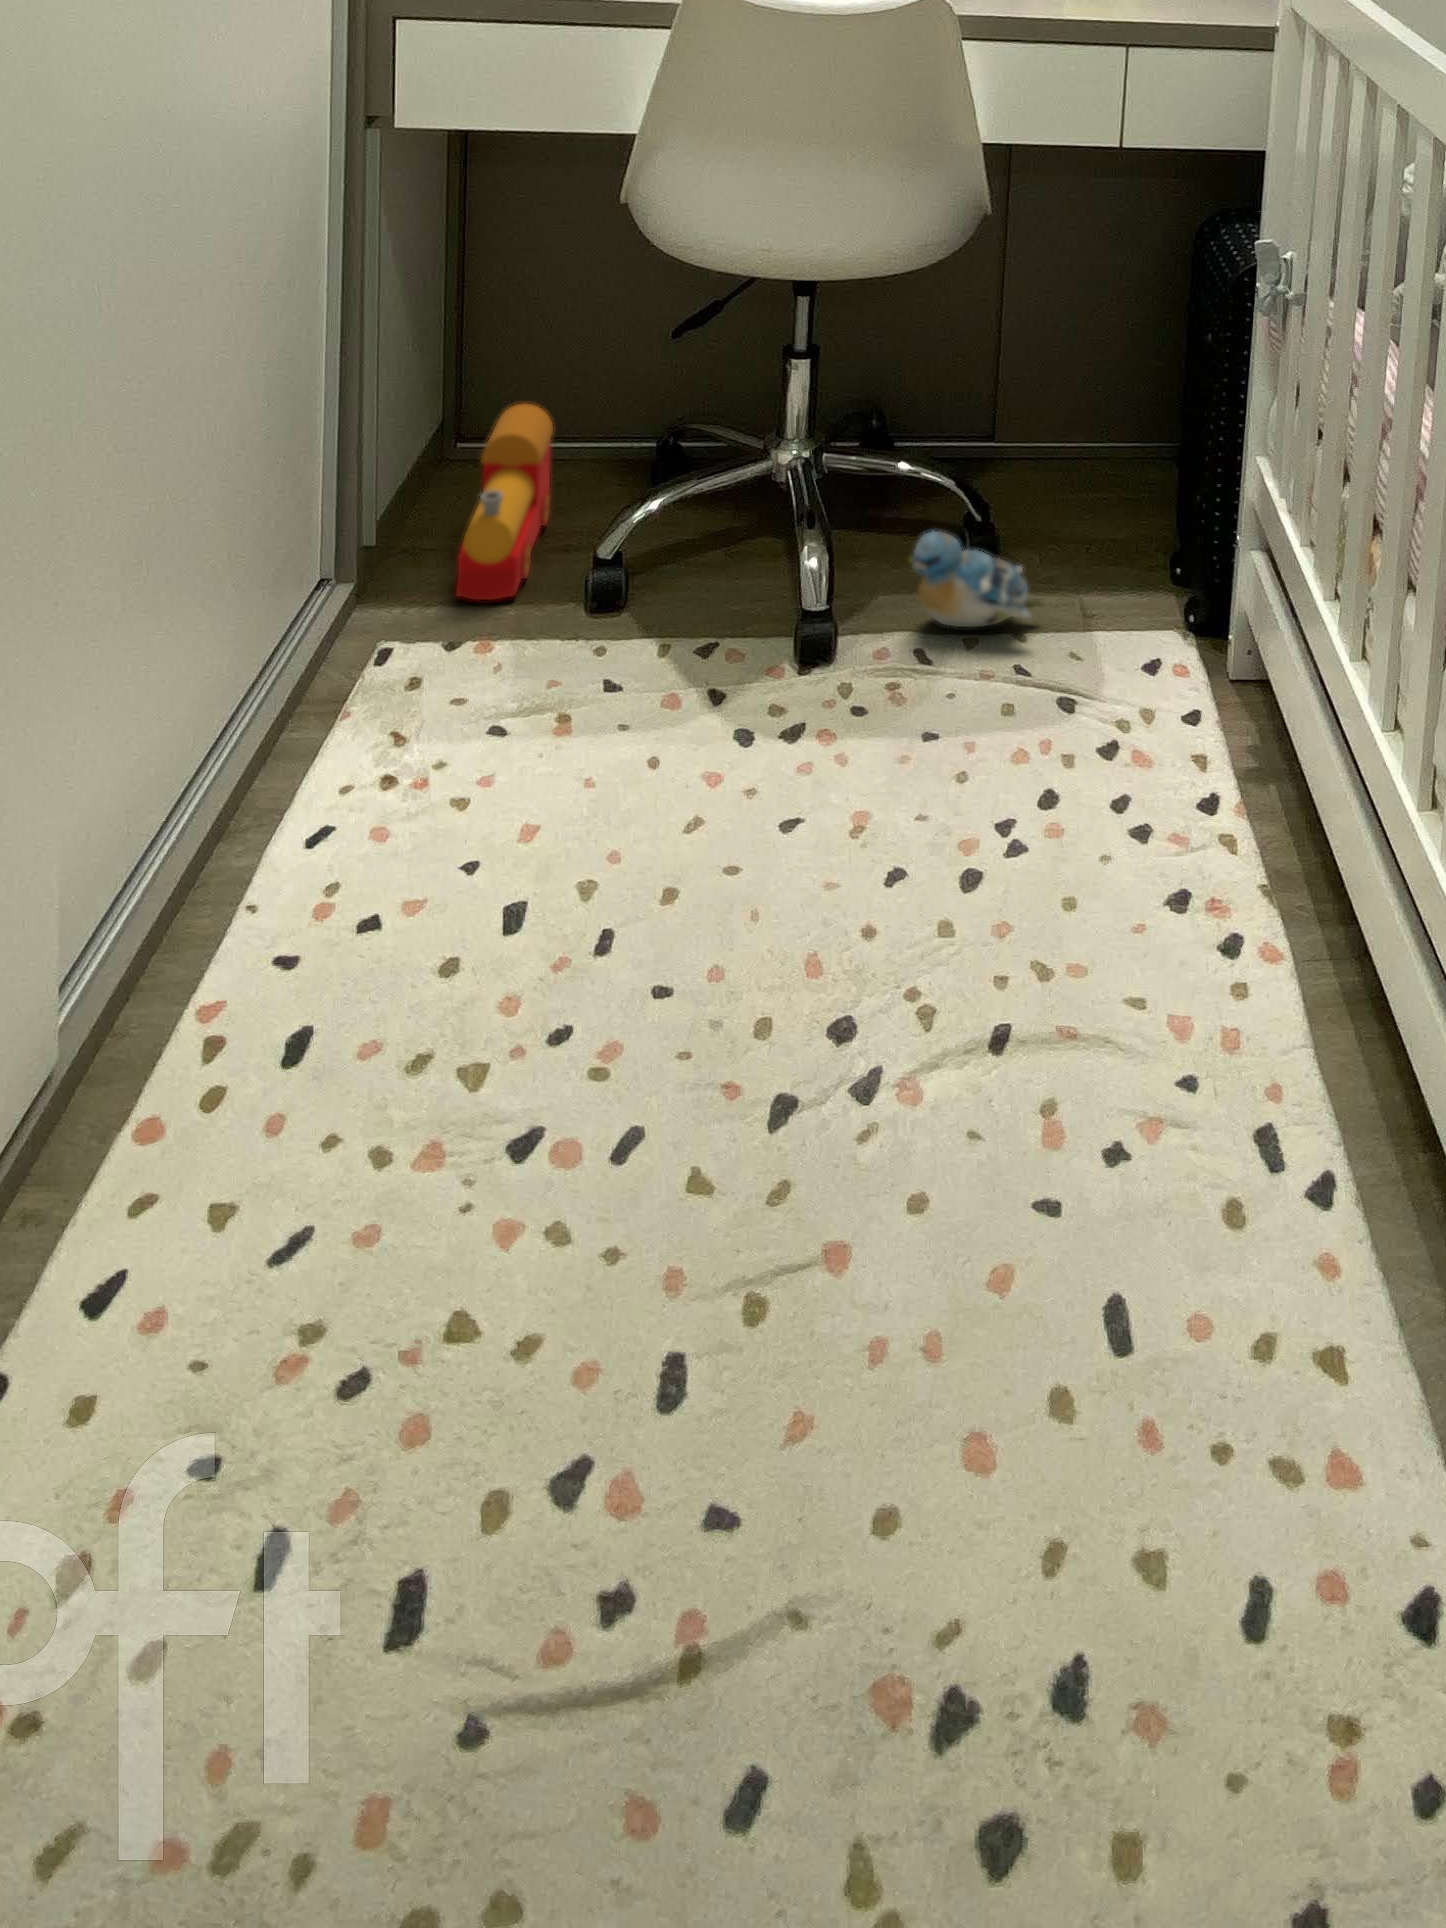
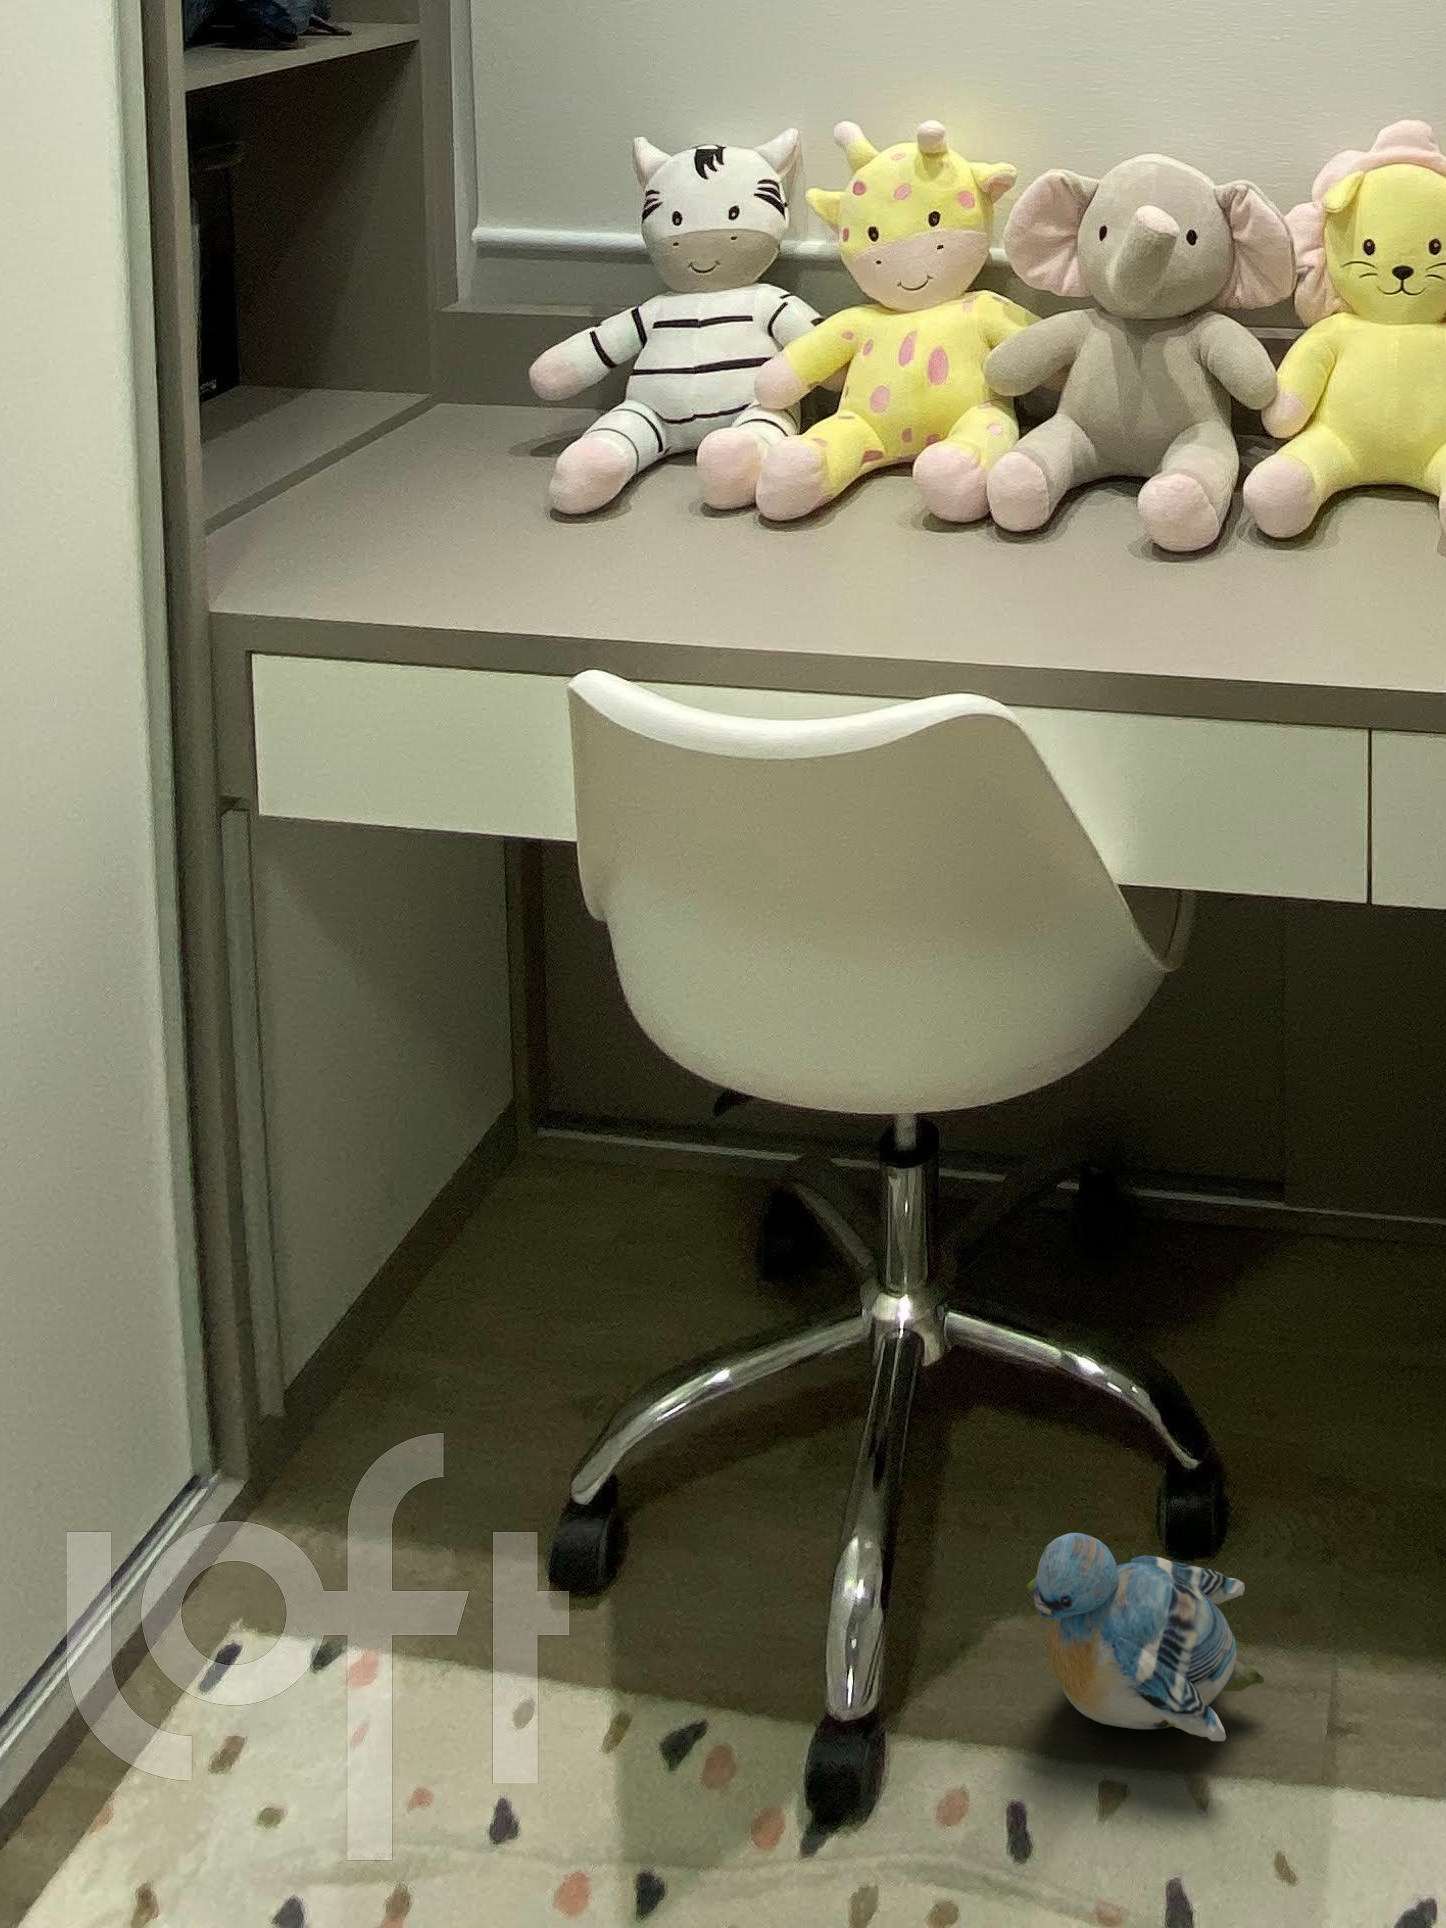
toy train: present [456,404,553,600] -> none [365,1141,607,1552]

